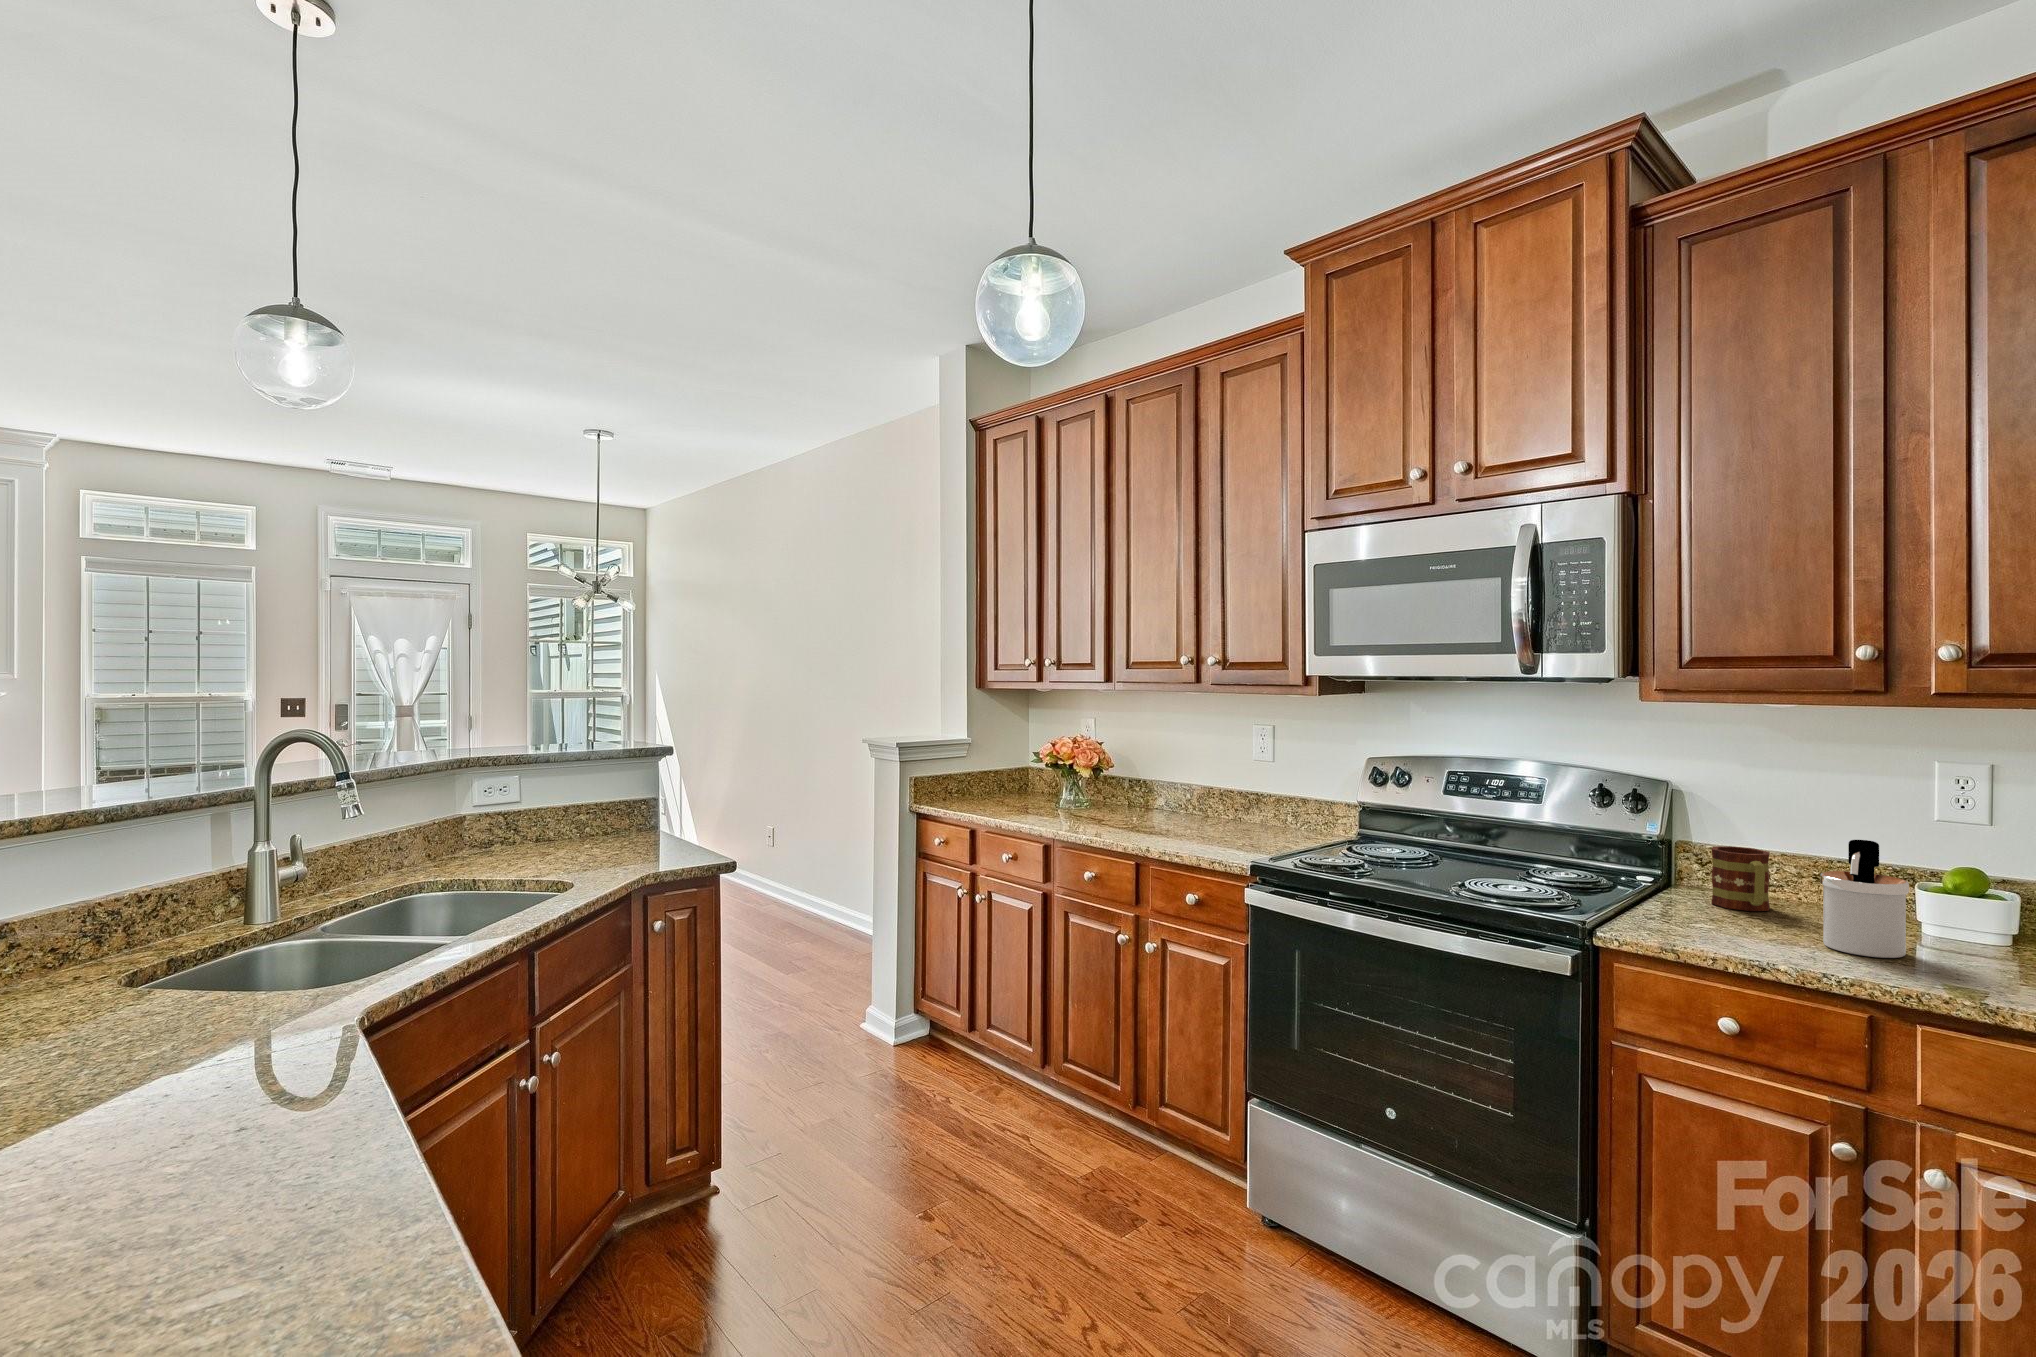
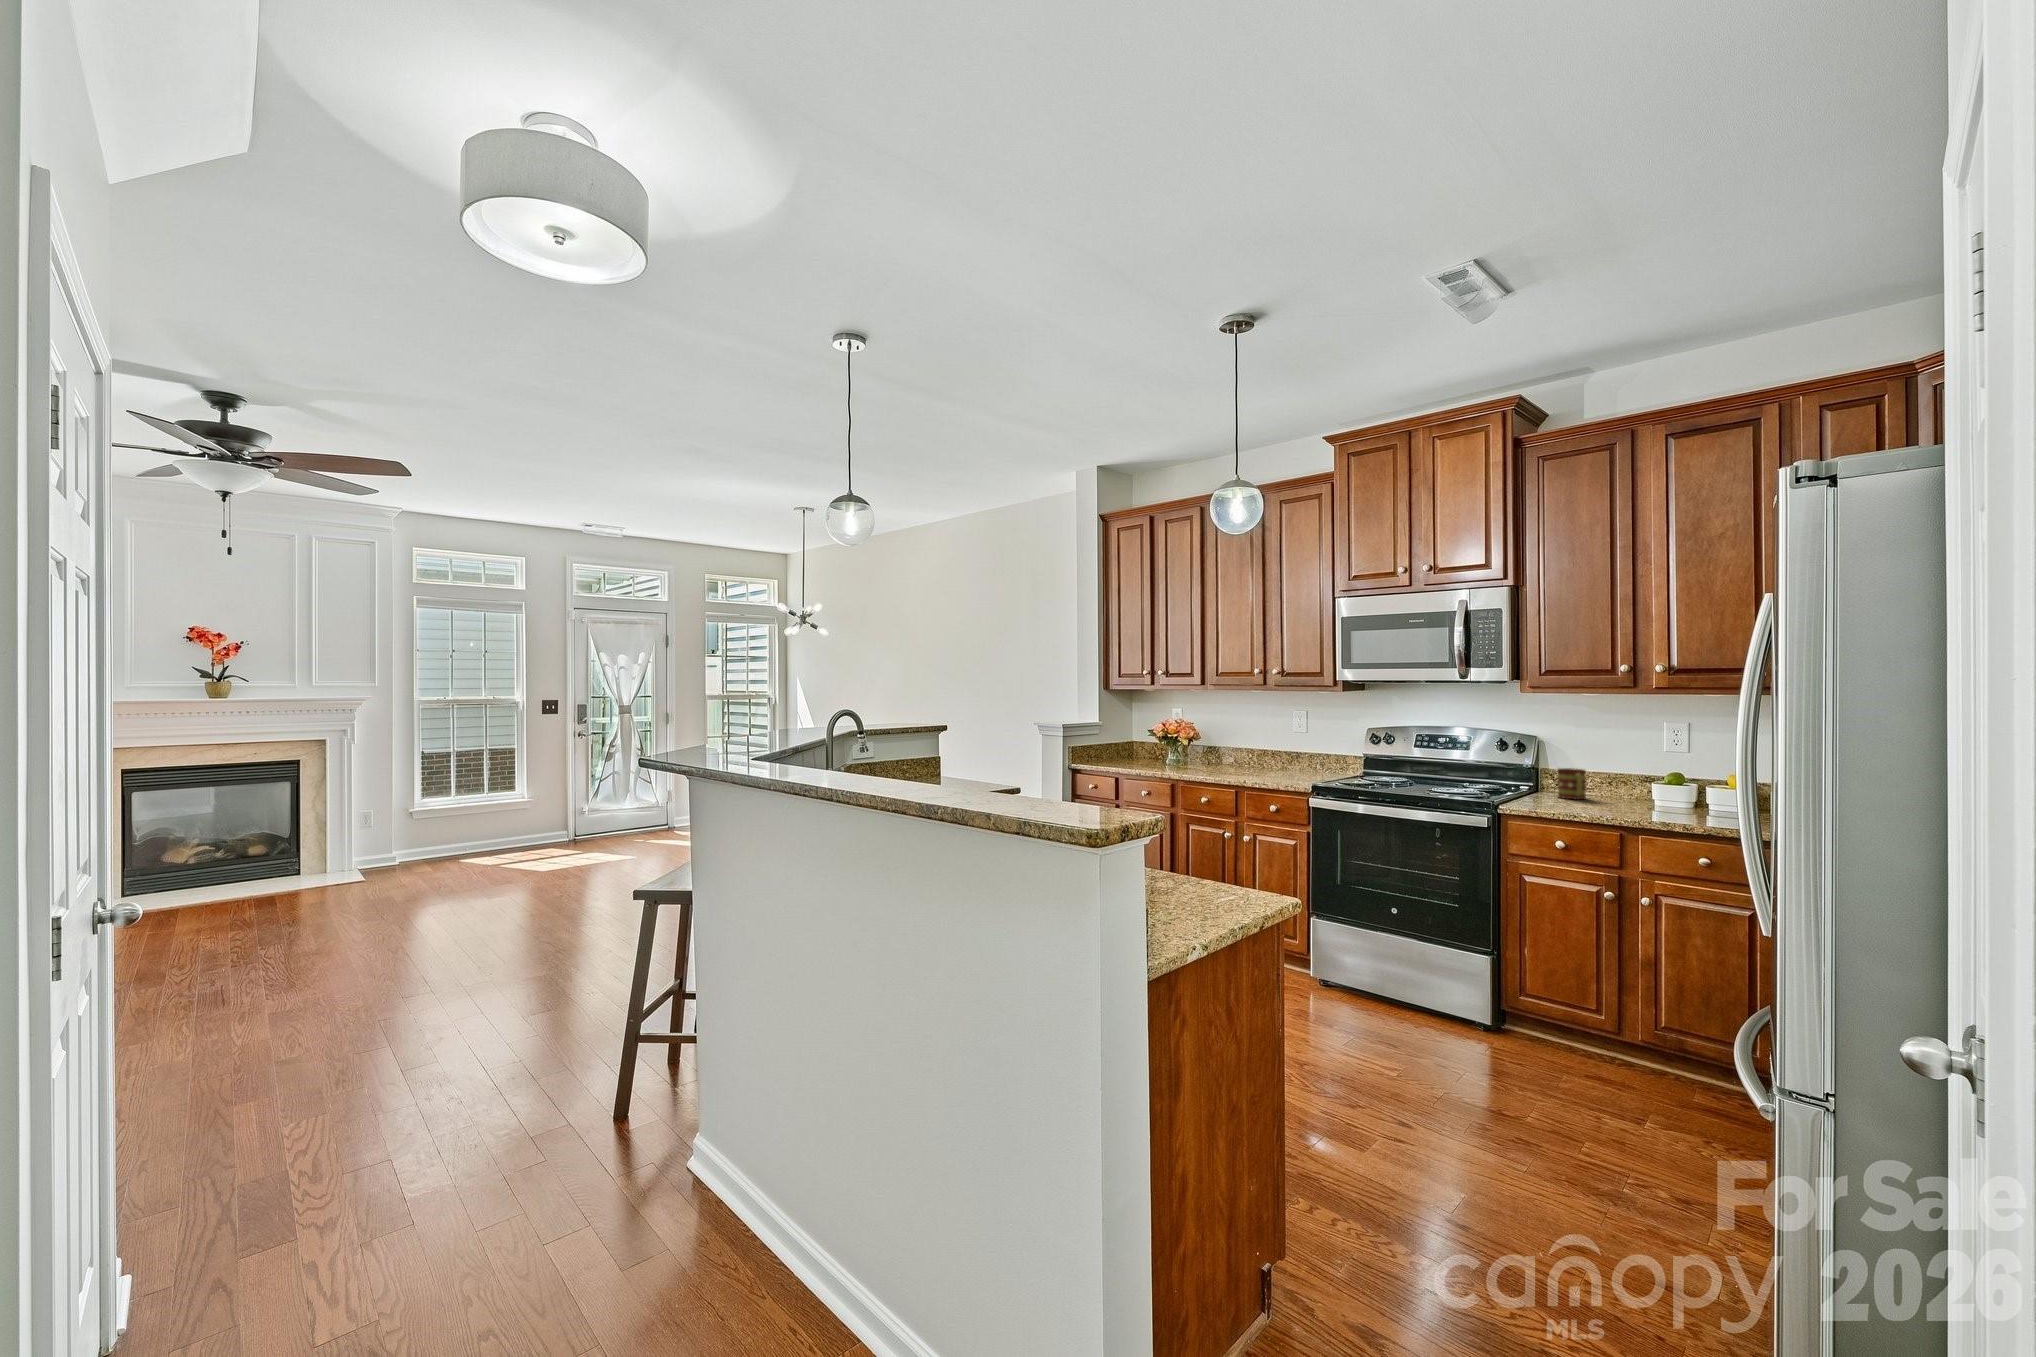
soap dispenser: present [1820,840,1909,958] -> none [1604,758,1642,812]

